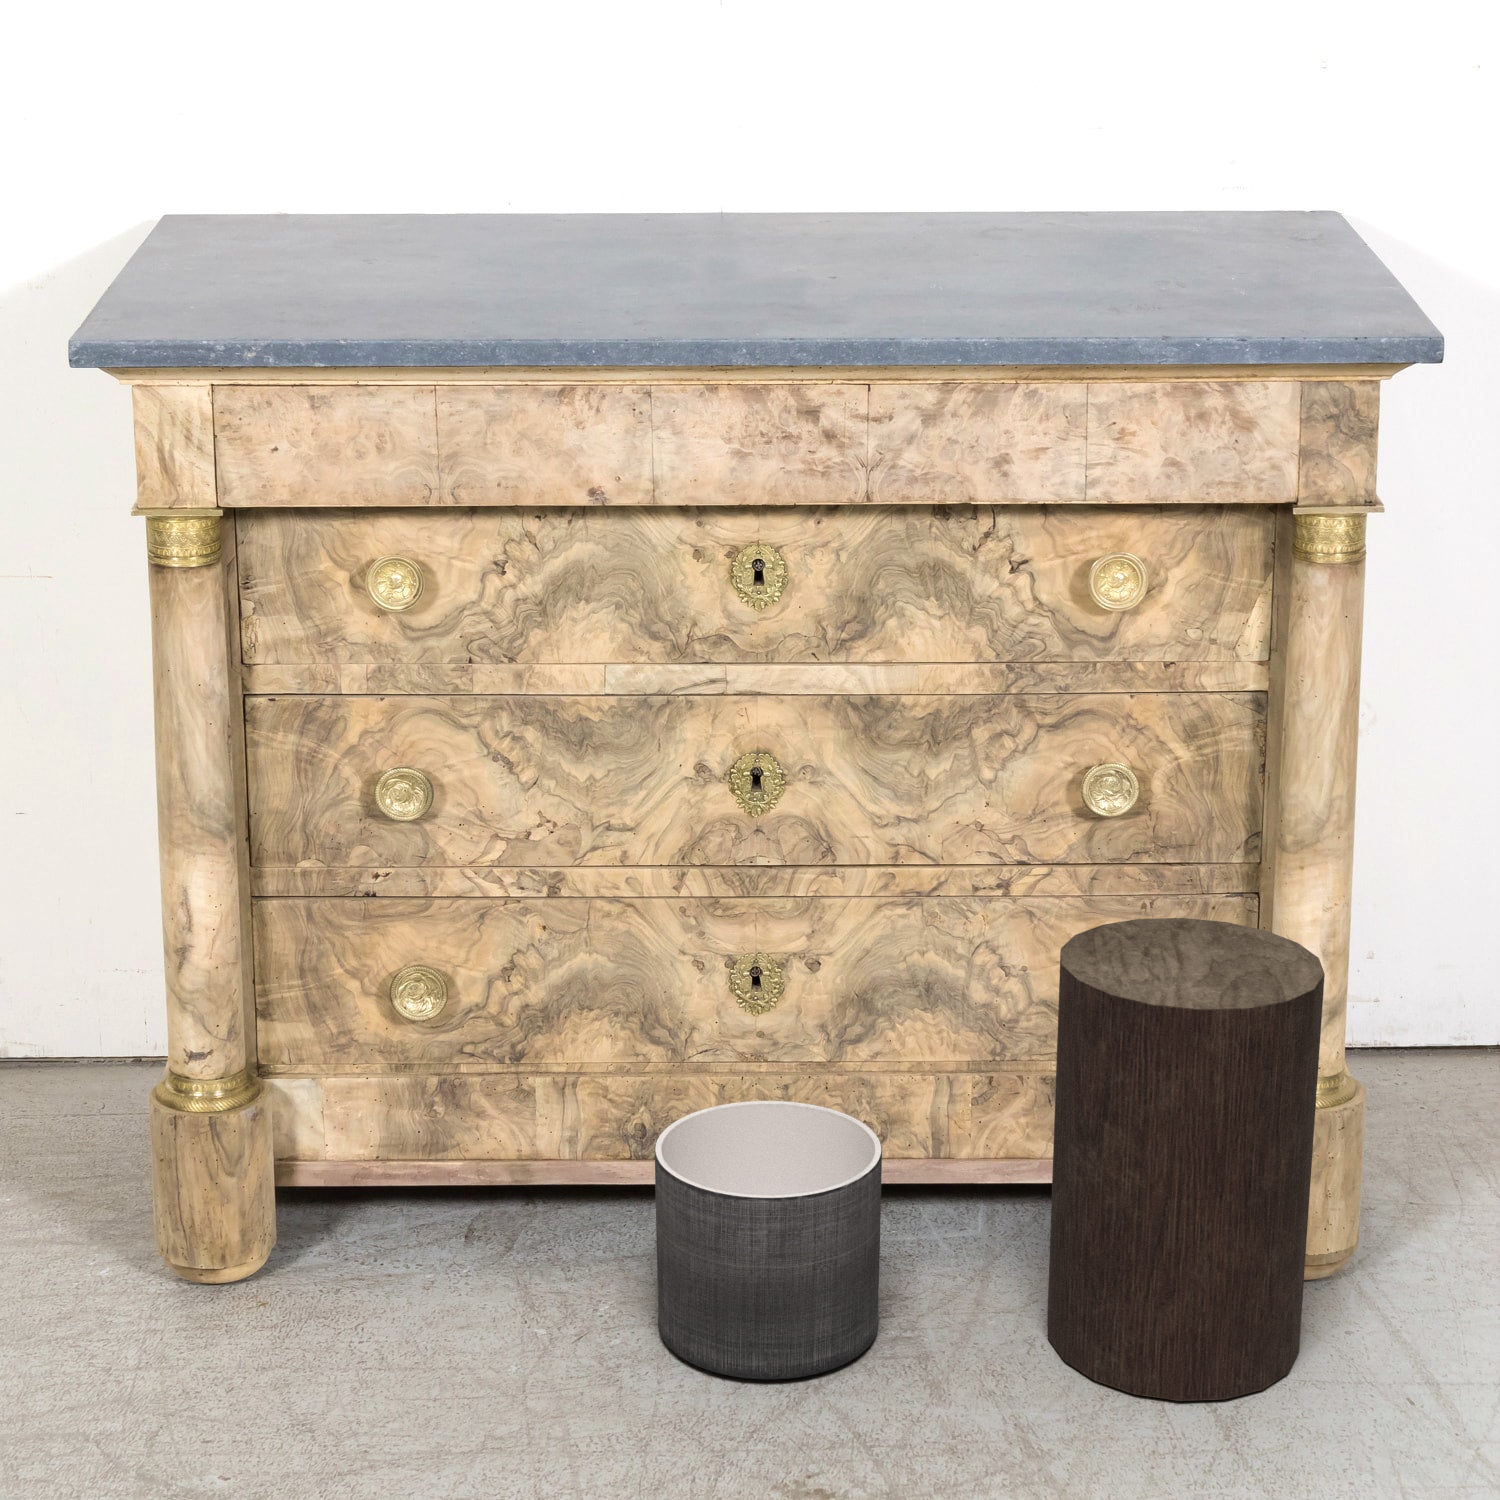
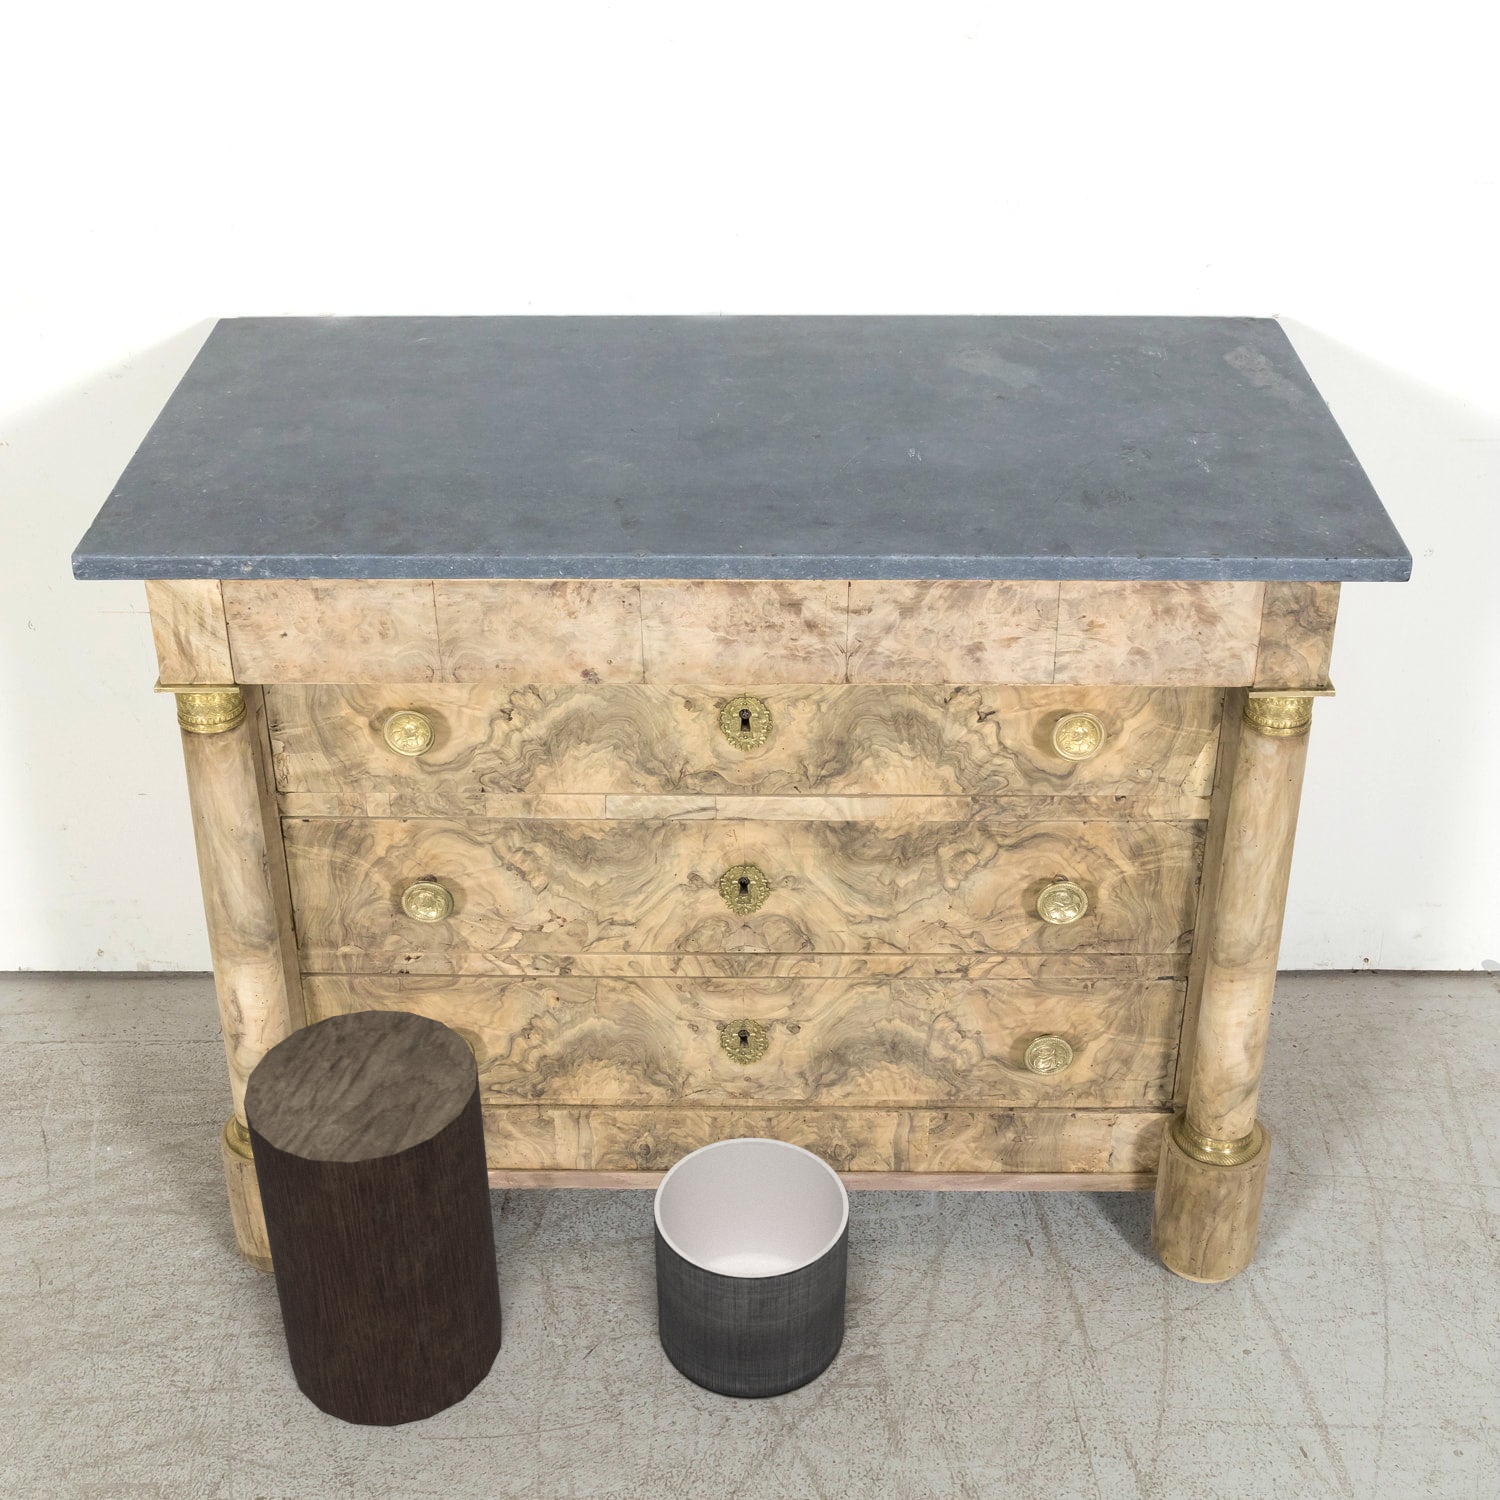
stool: present [1047,918,1325,1401] -> present [244,1010,502,1425]

